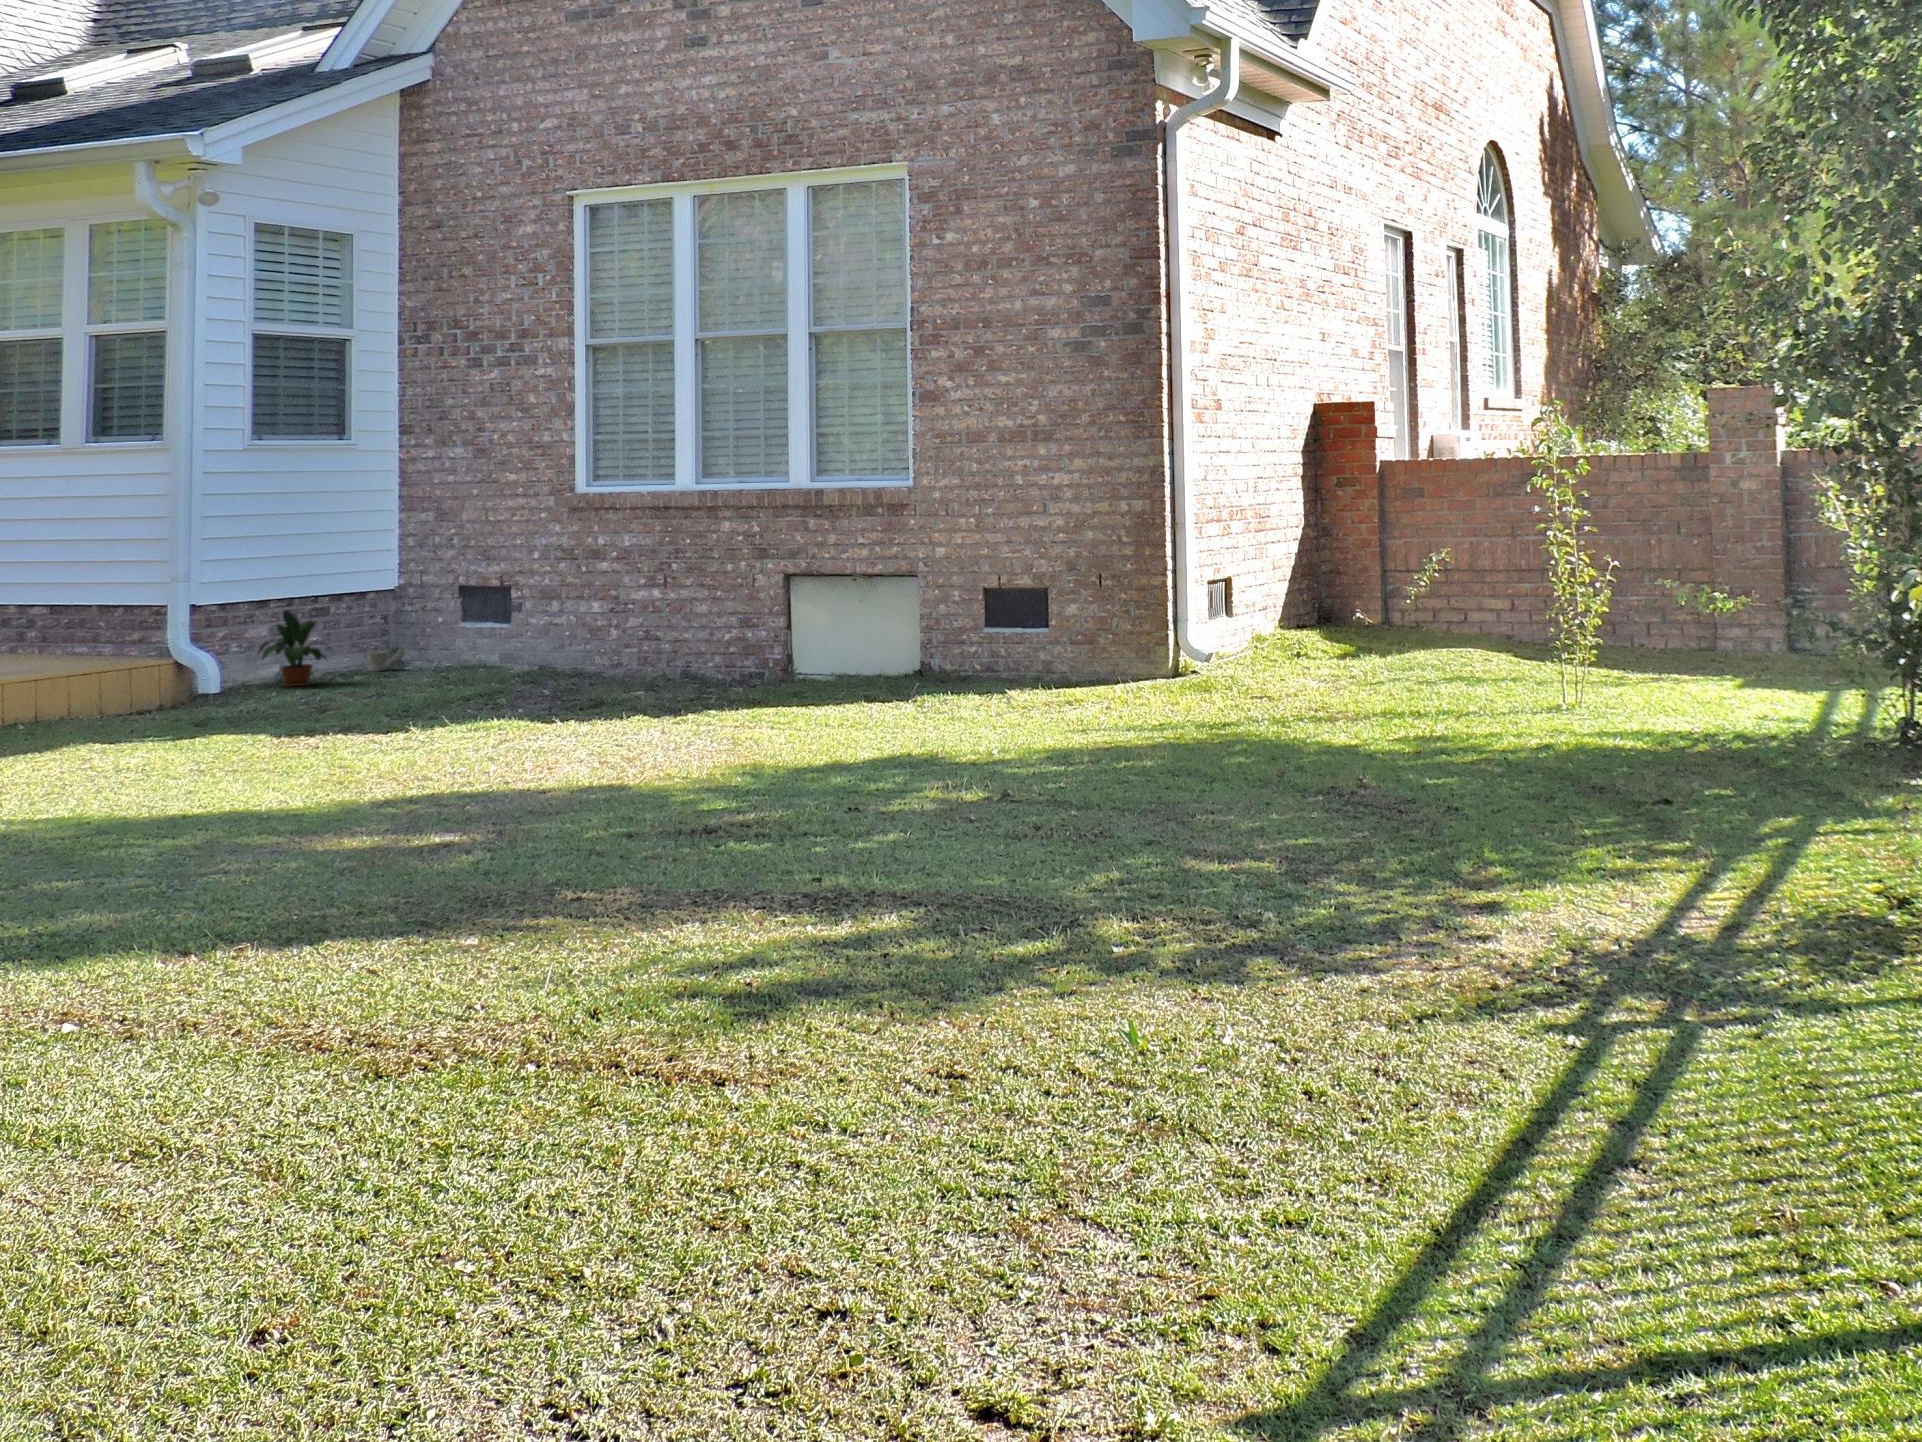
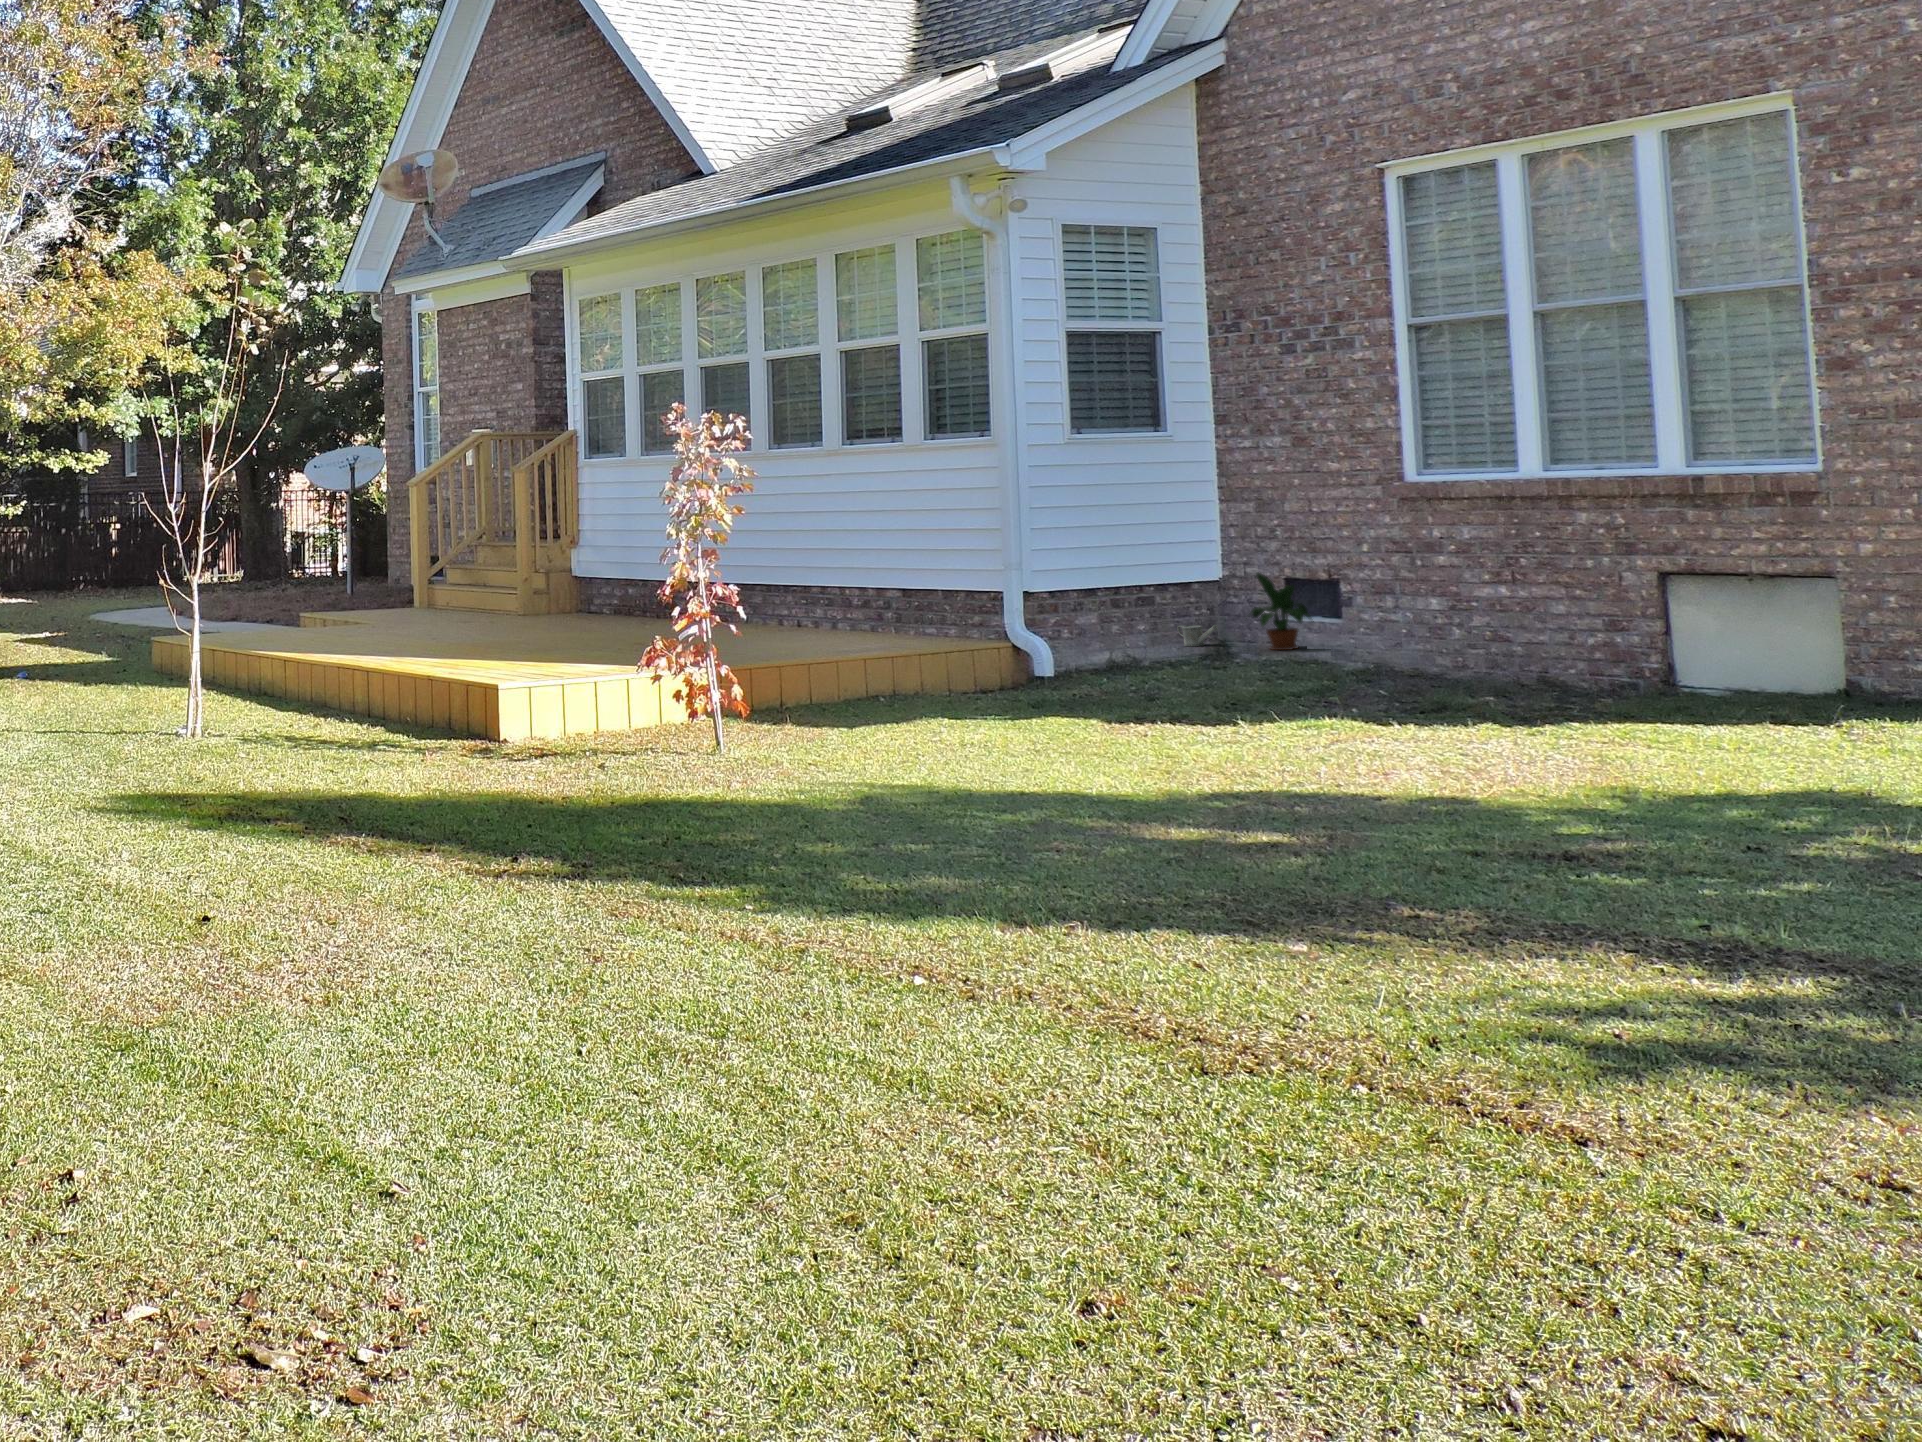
potted plant: present [258,611,330,686] -> present [1251,573,1314,650]

